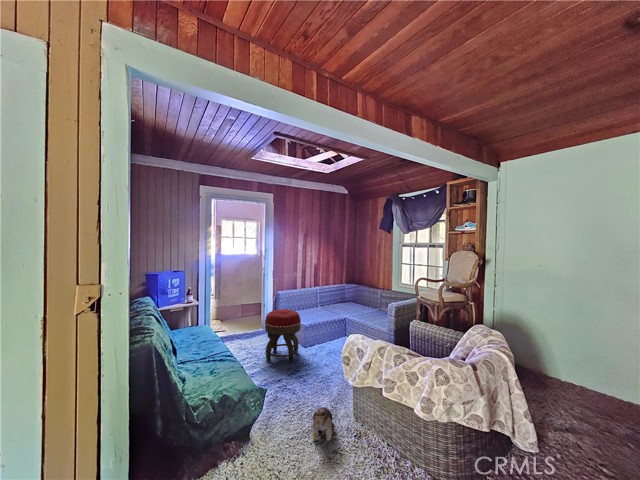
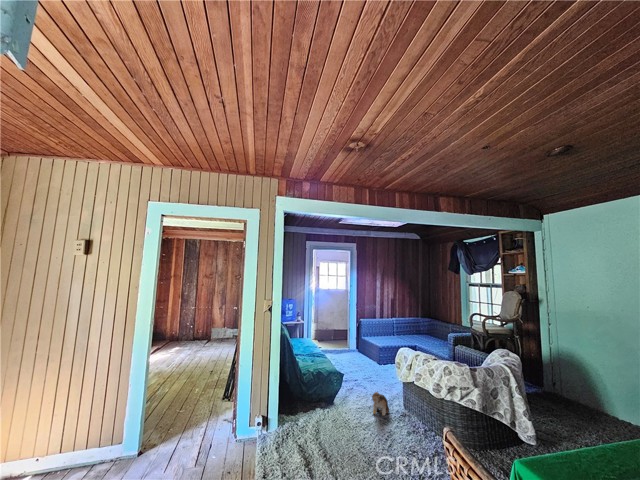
footstool: present [265,309,301,362] -> none [348,331,375,372]

